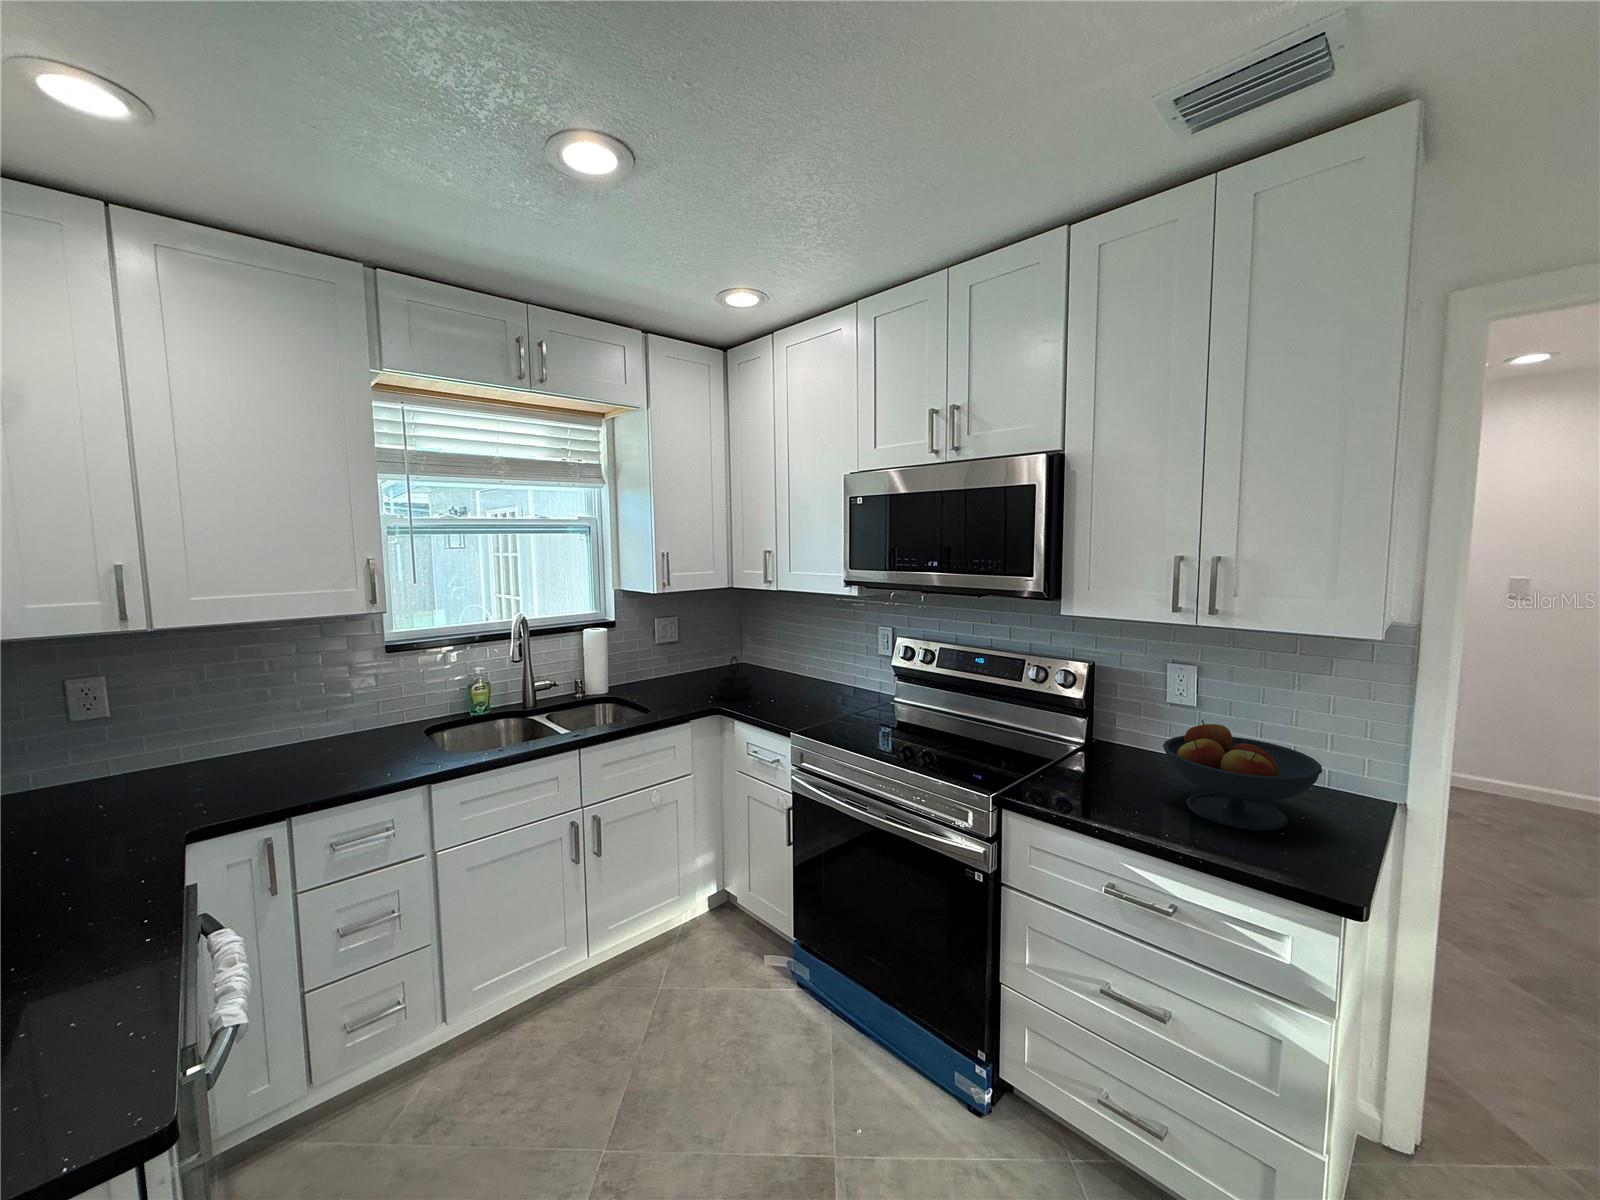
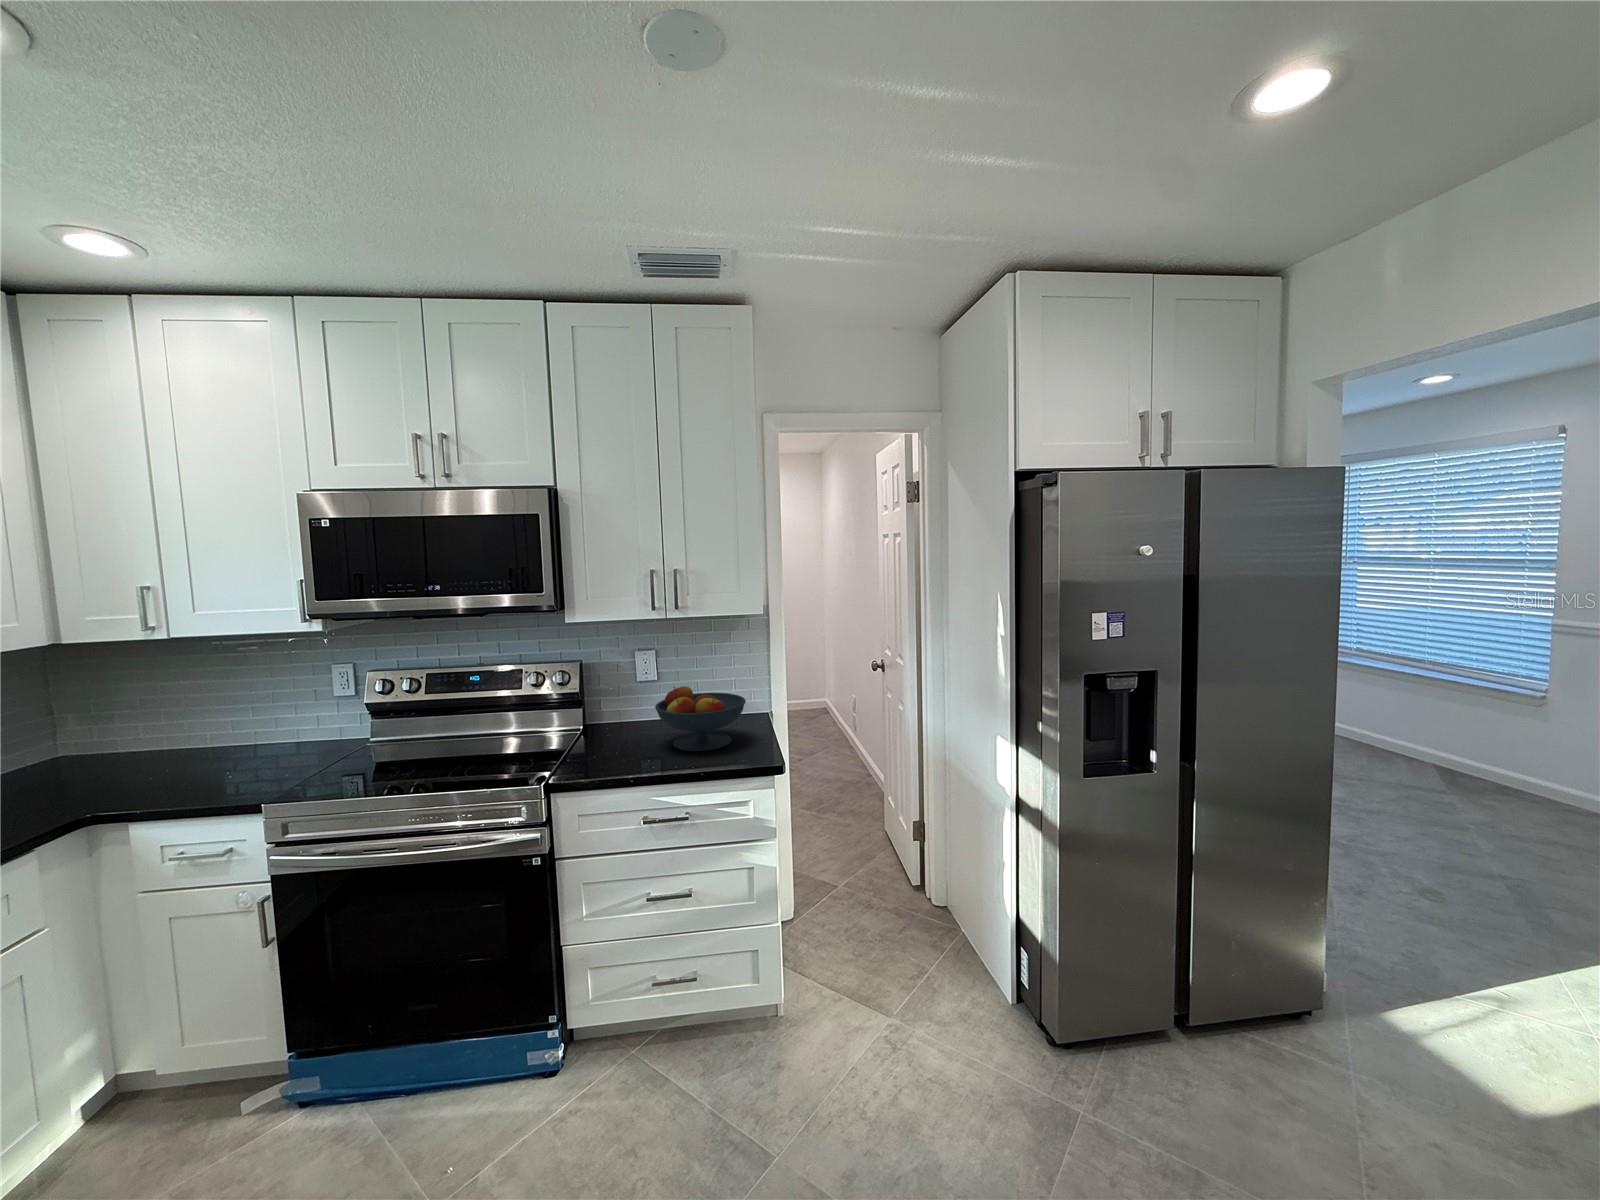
kettle: present [716,656,753,699] -> none [61,738,137,802]

